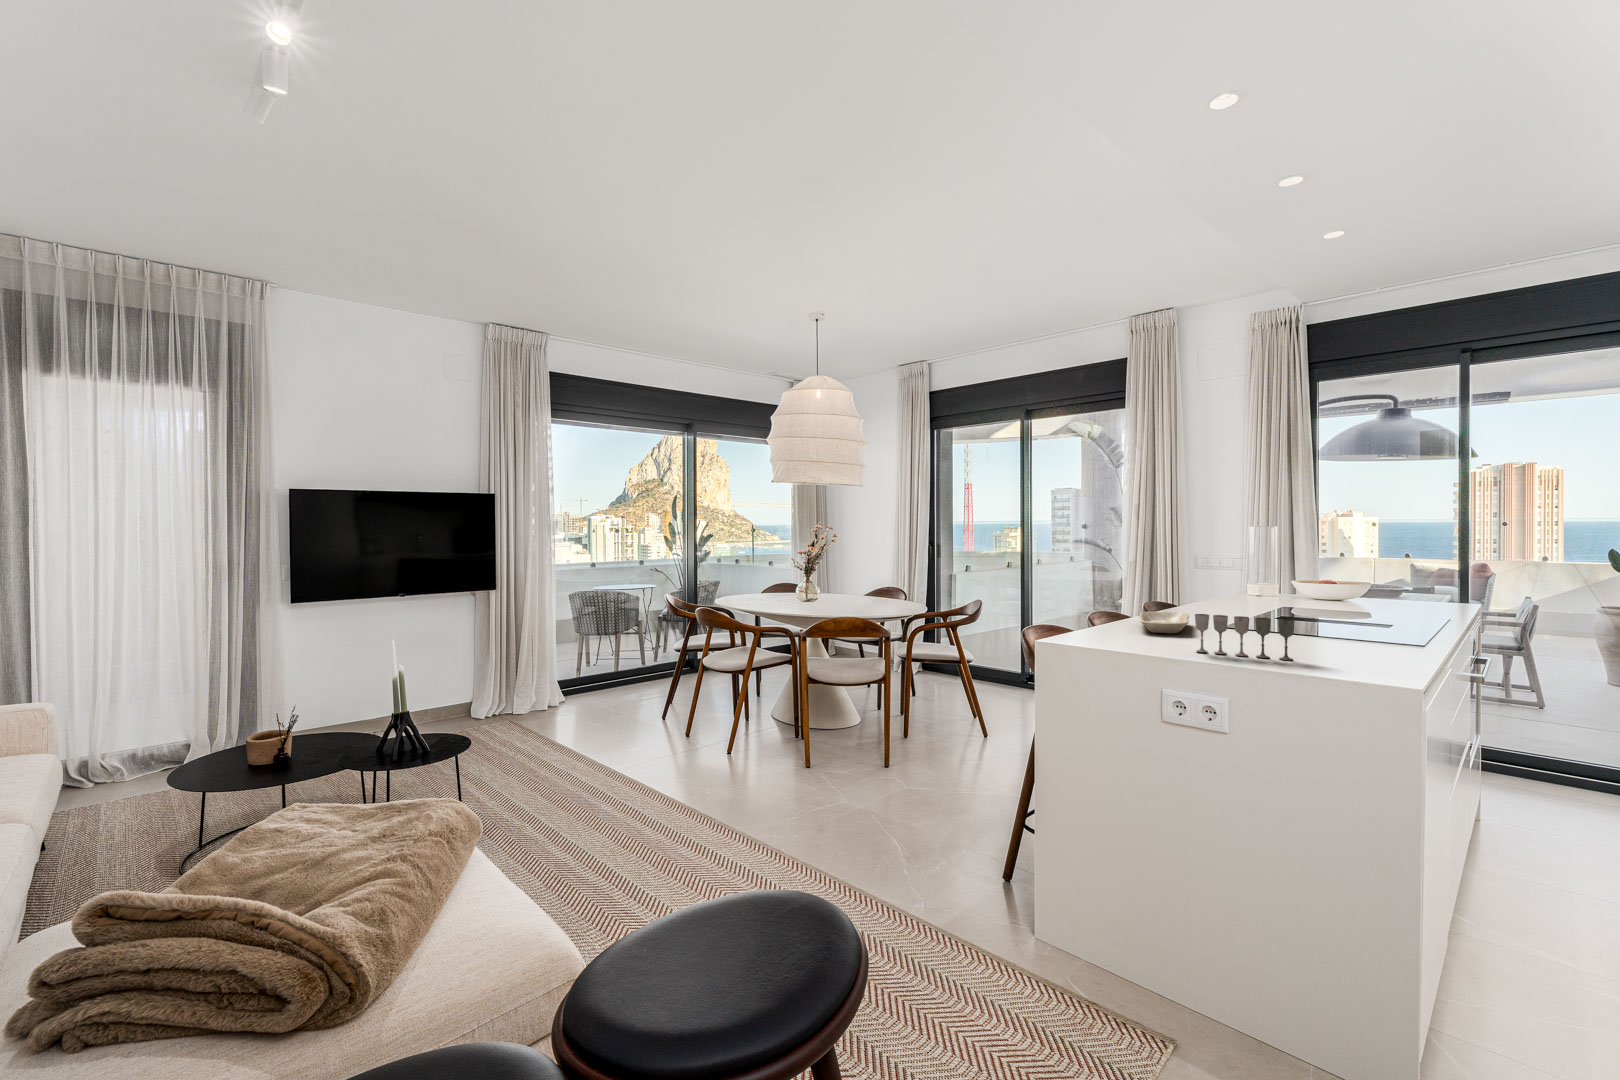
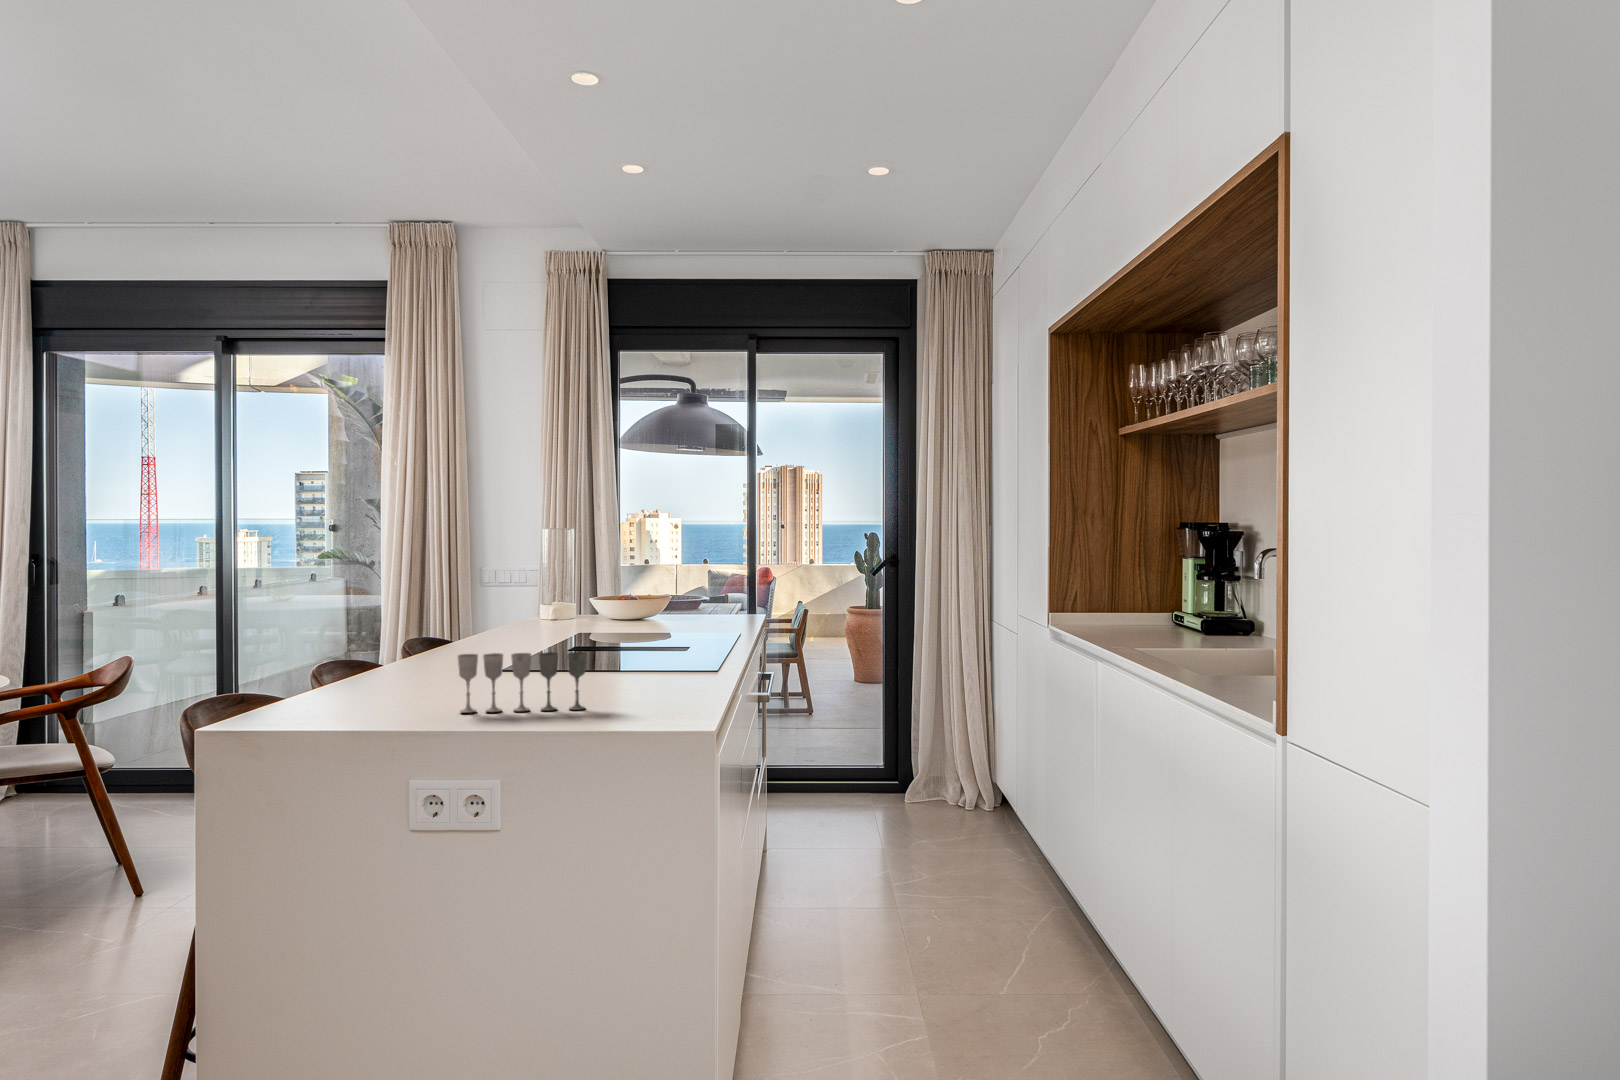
tray: present [1139,612,1189,633] -> none [382,652,458,687]

